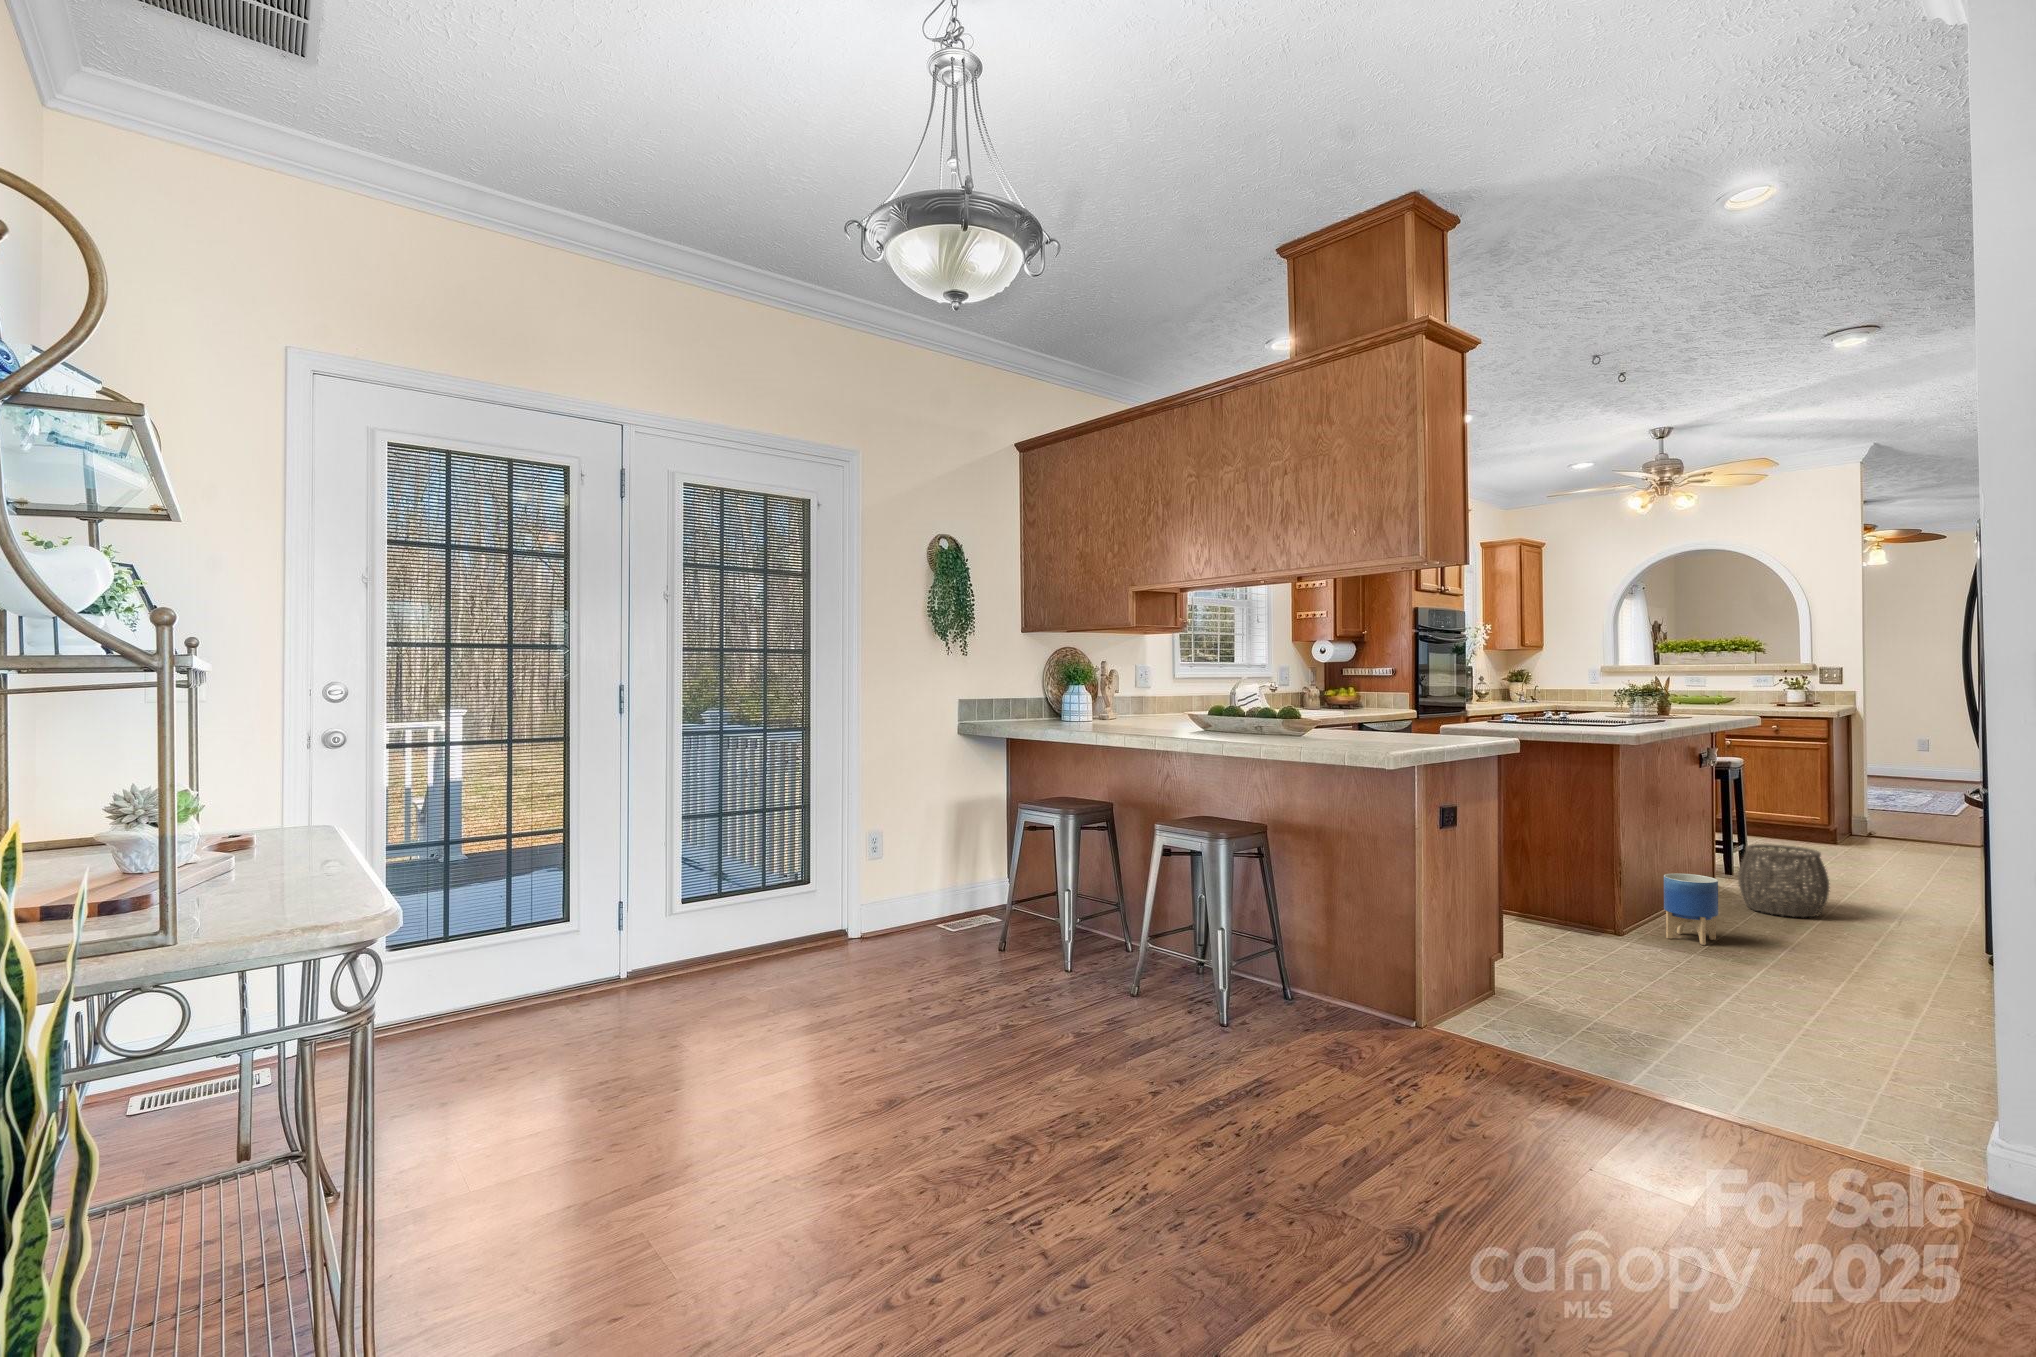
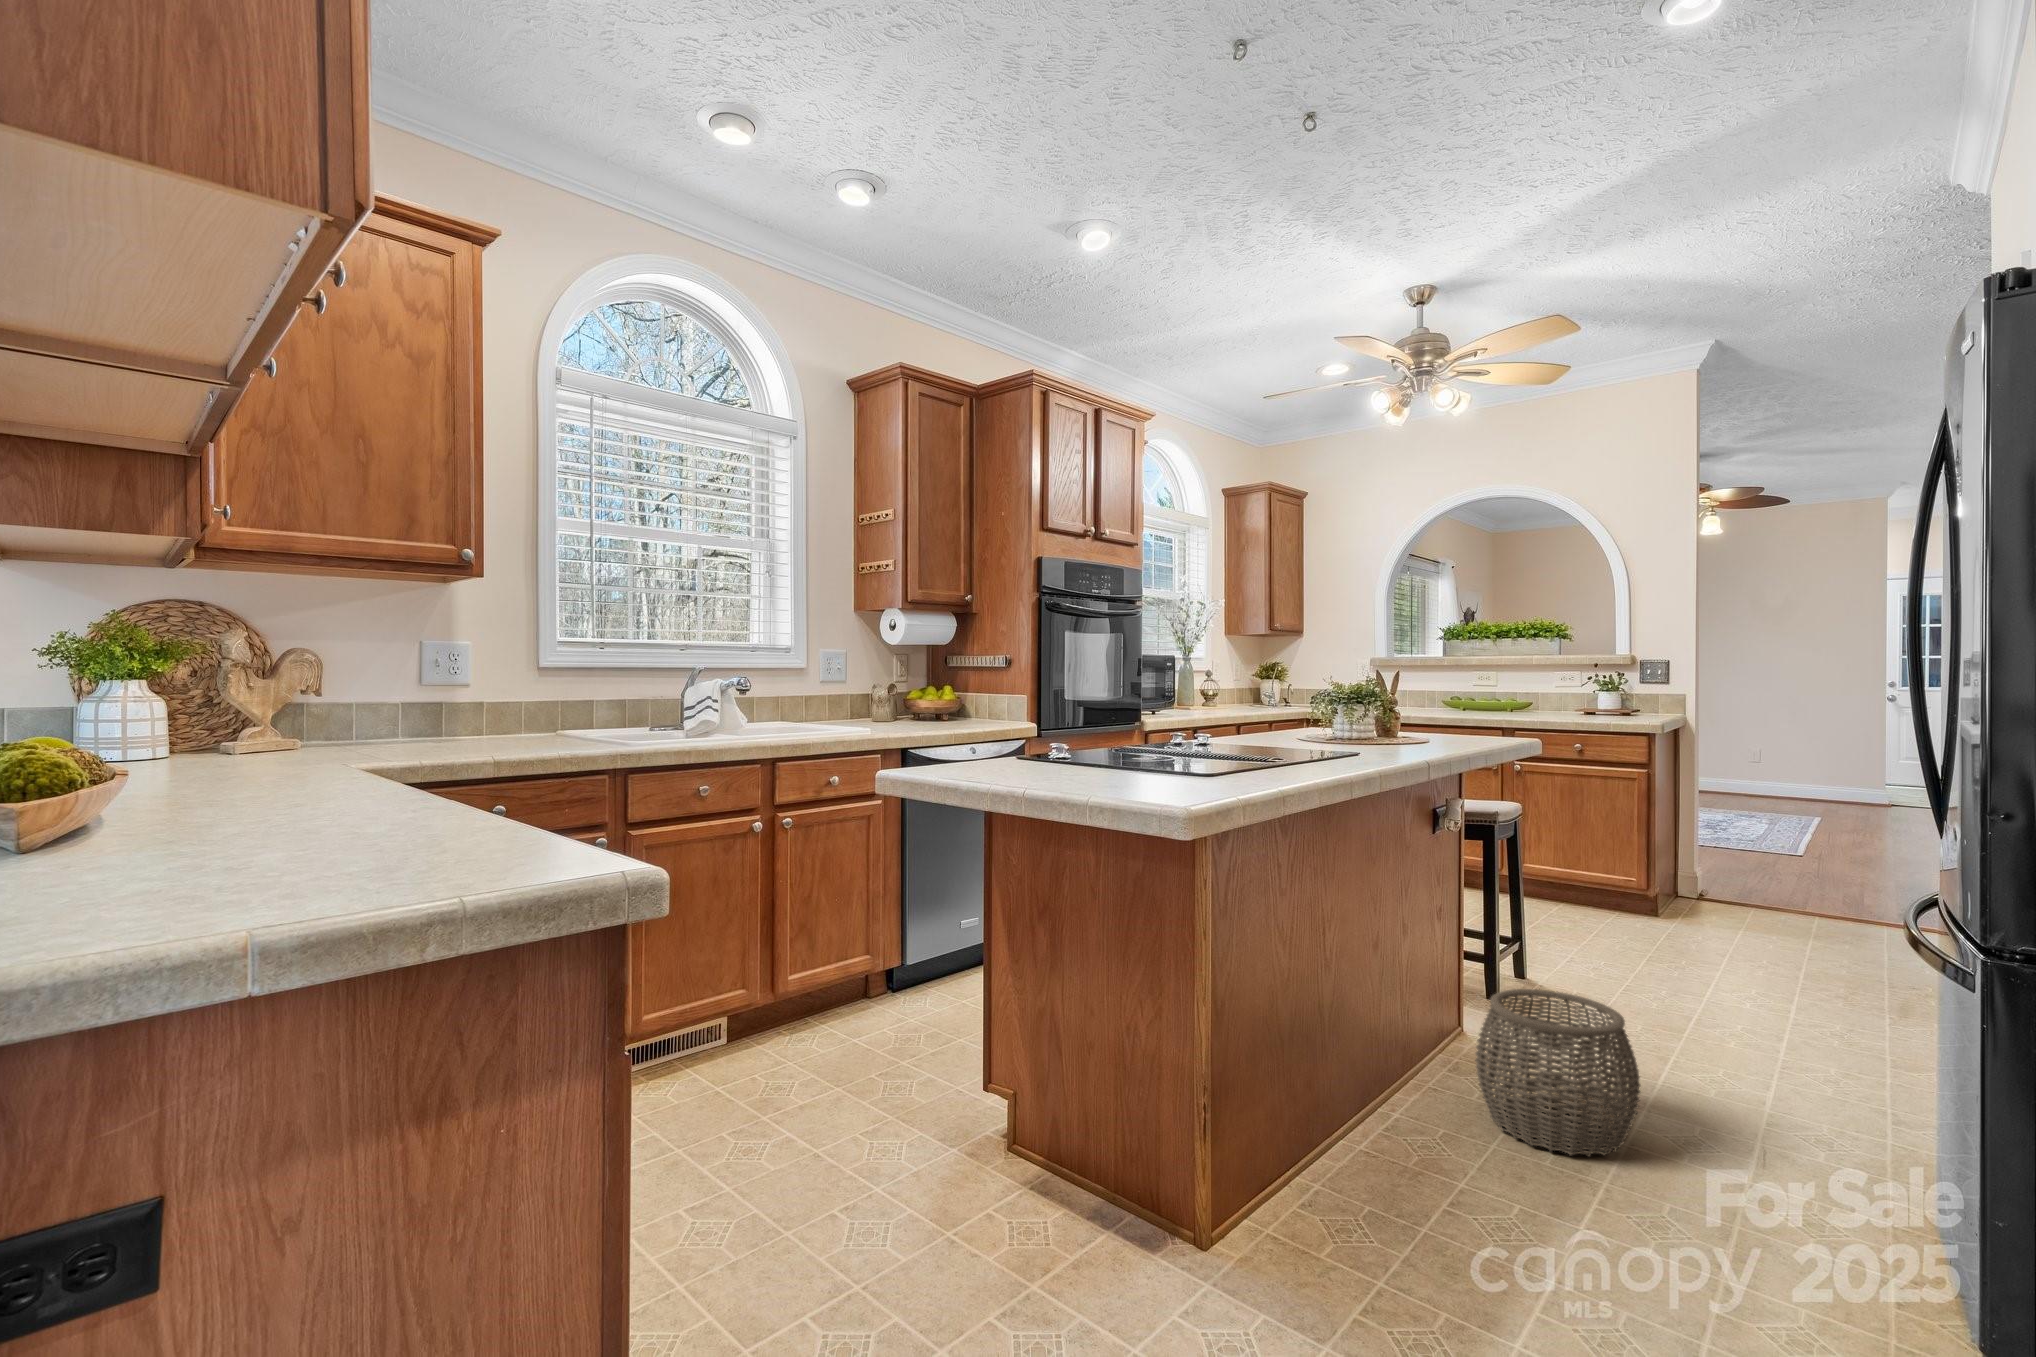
planter: present [1664,873,1718,945] -> none [1284,1106,1393,1304]

